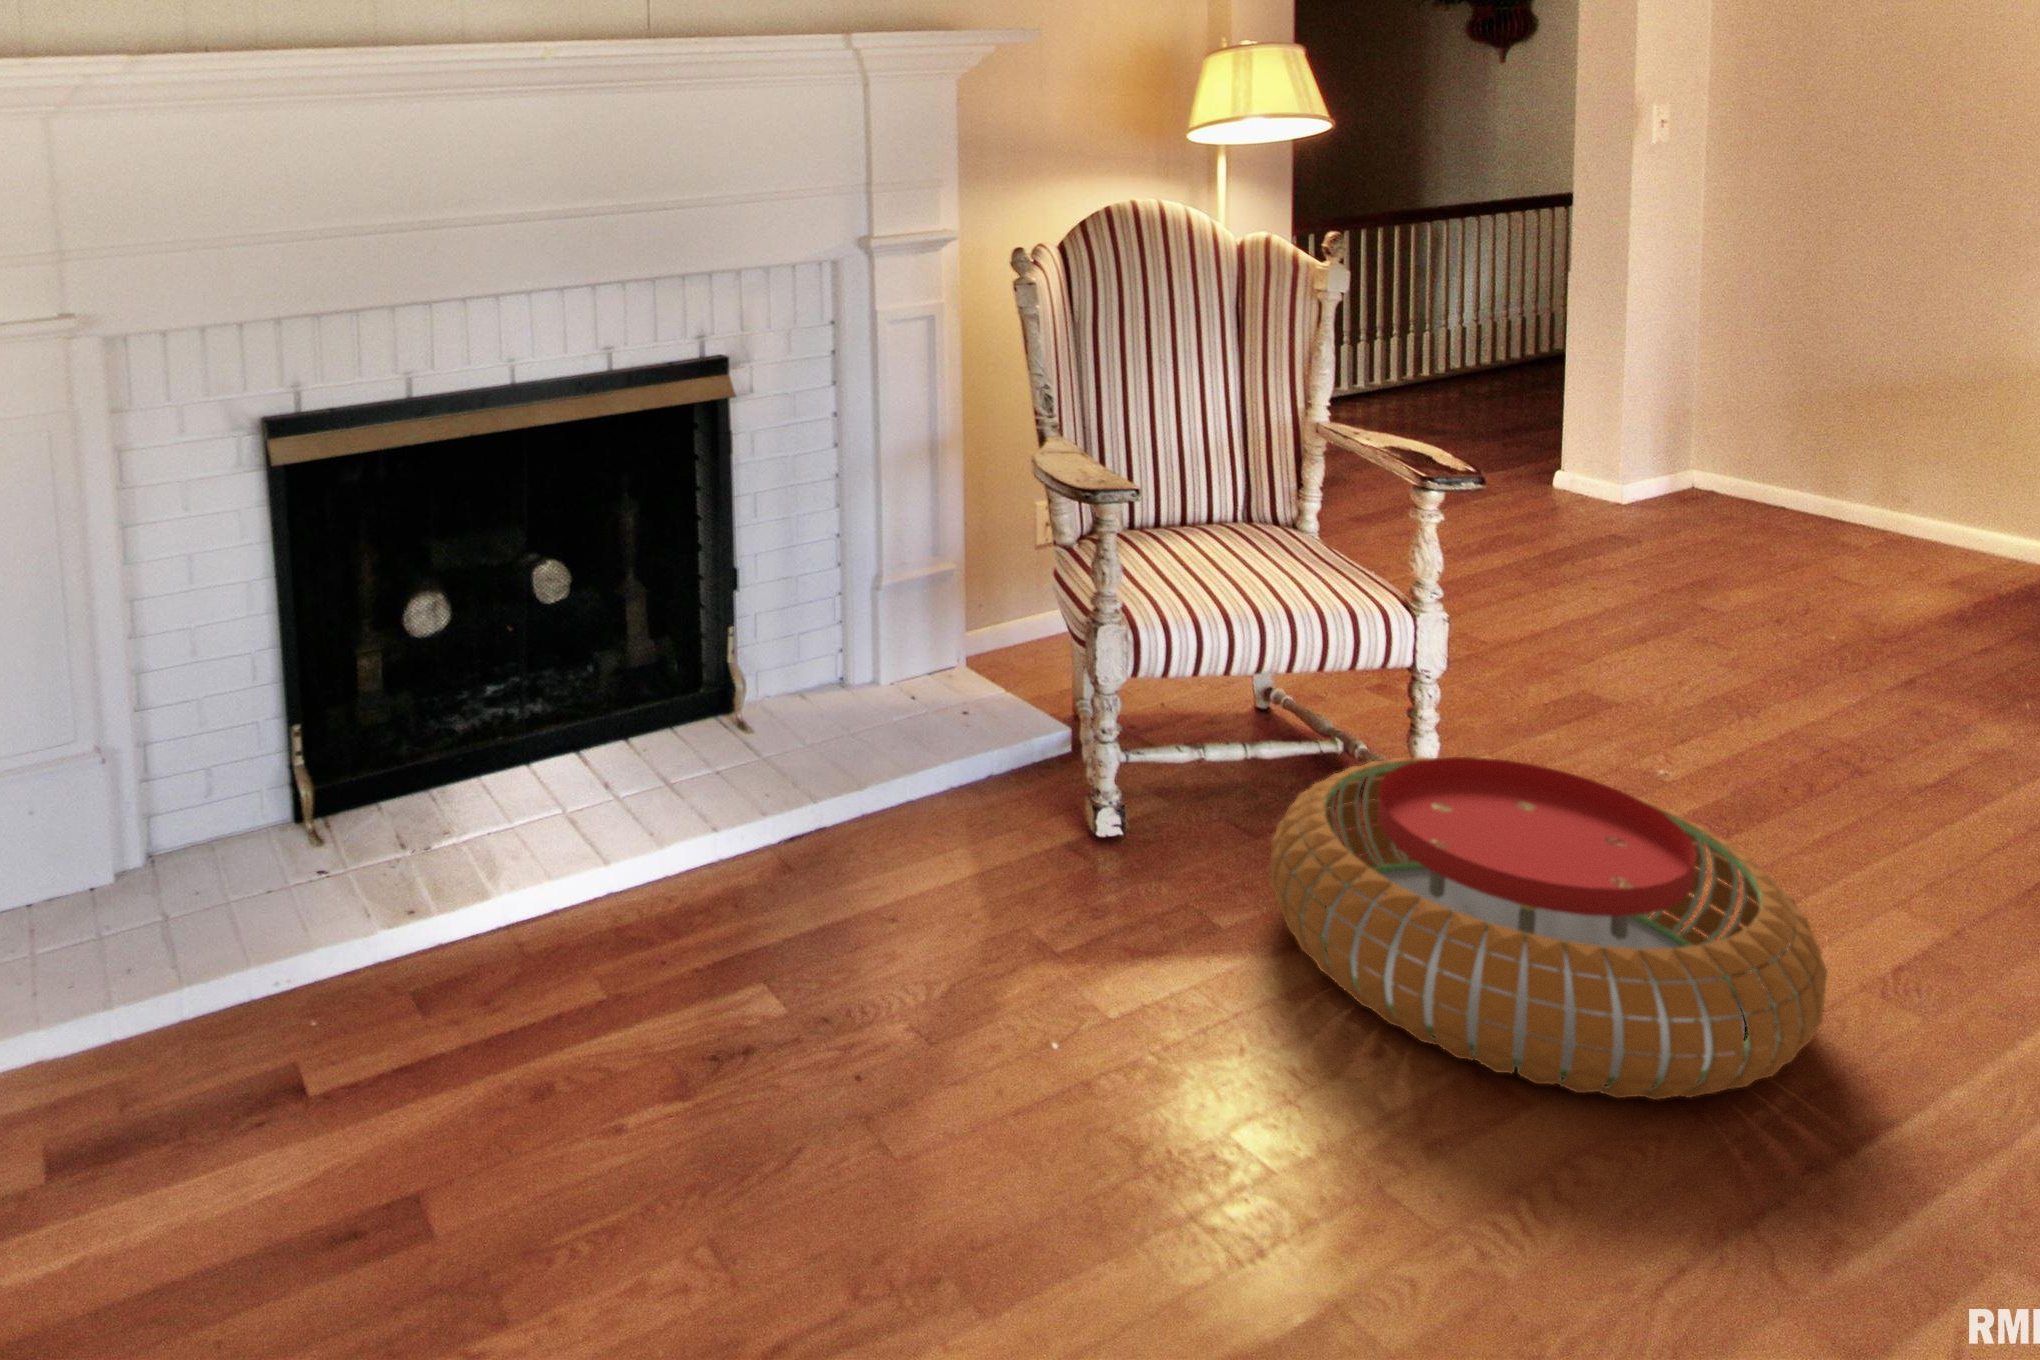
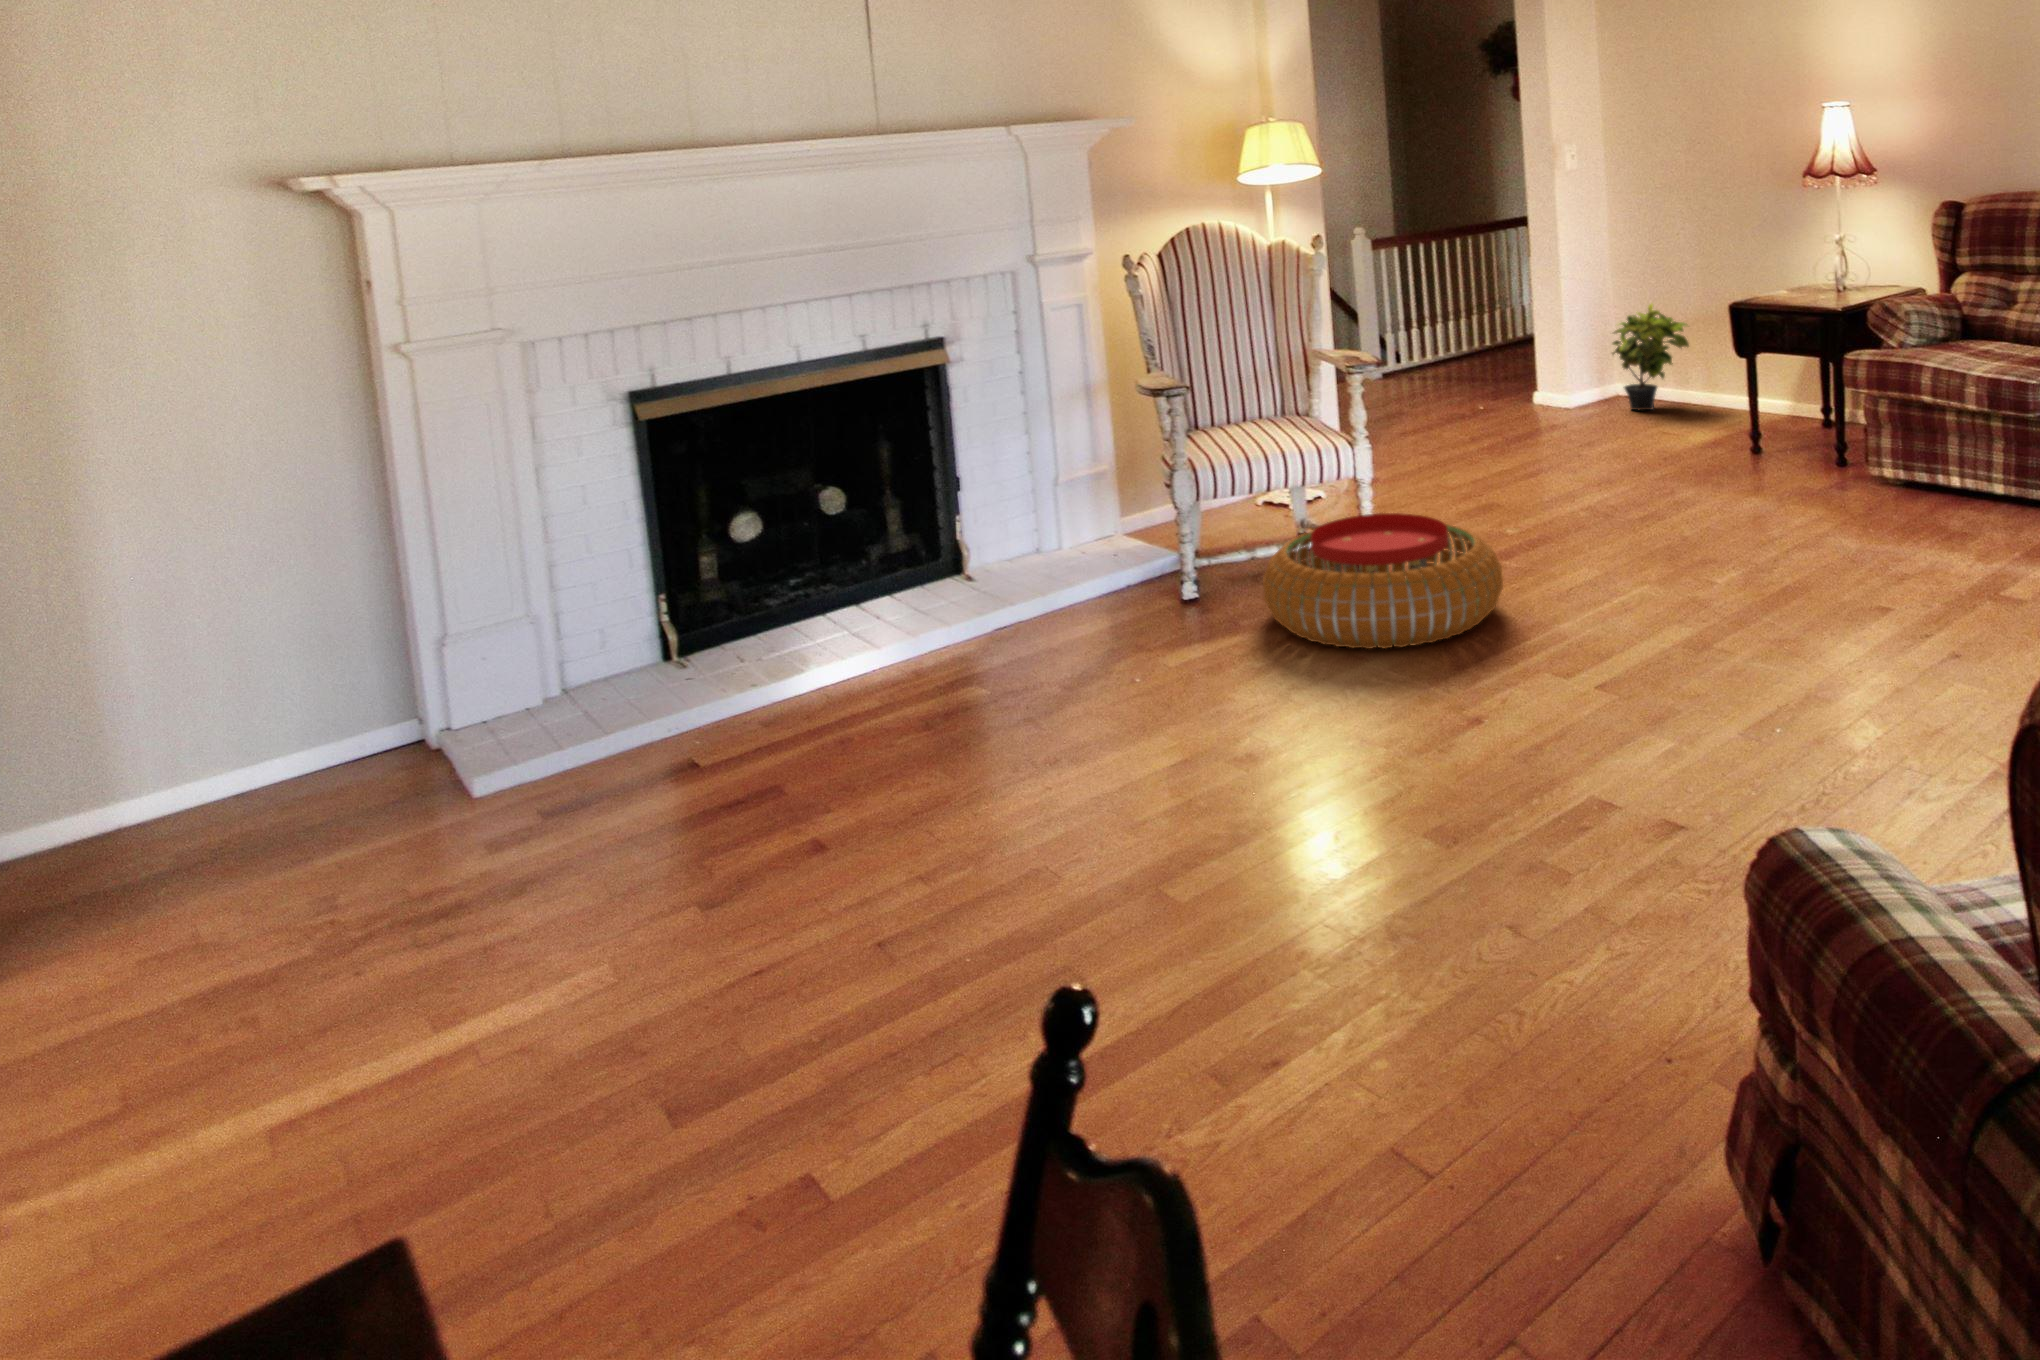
potted plant: none [1708,355,1870,520] -> present [1613,304,1689,410]

